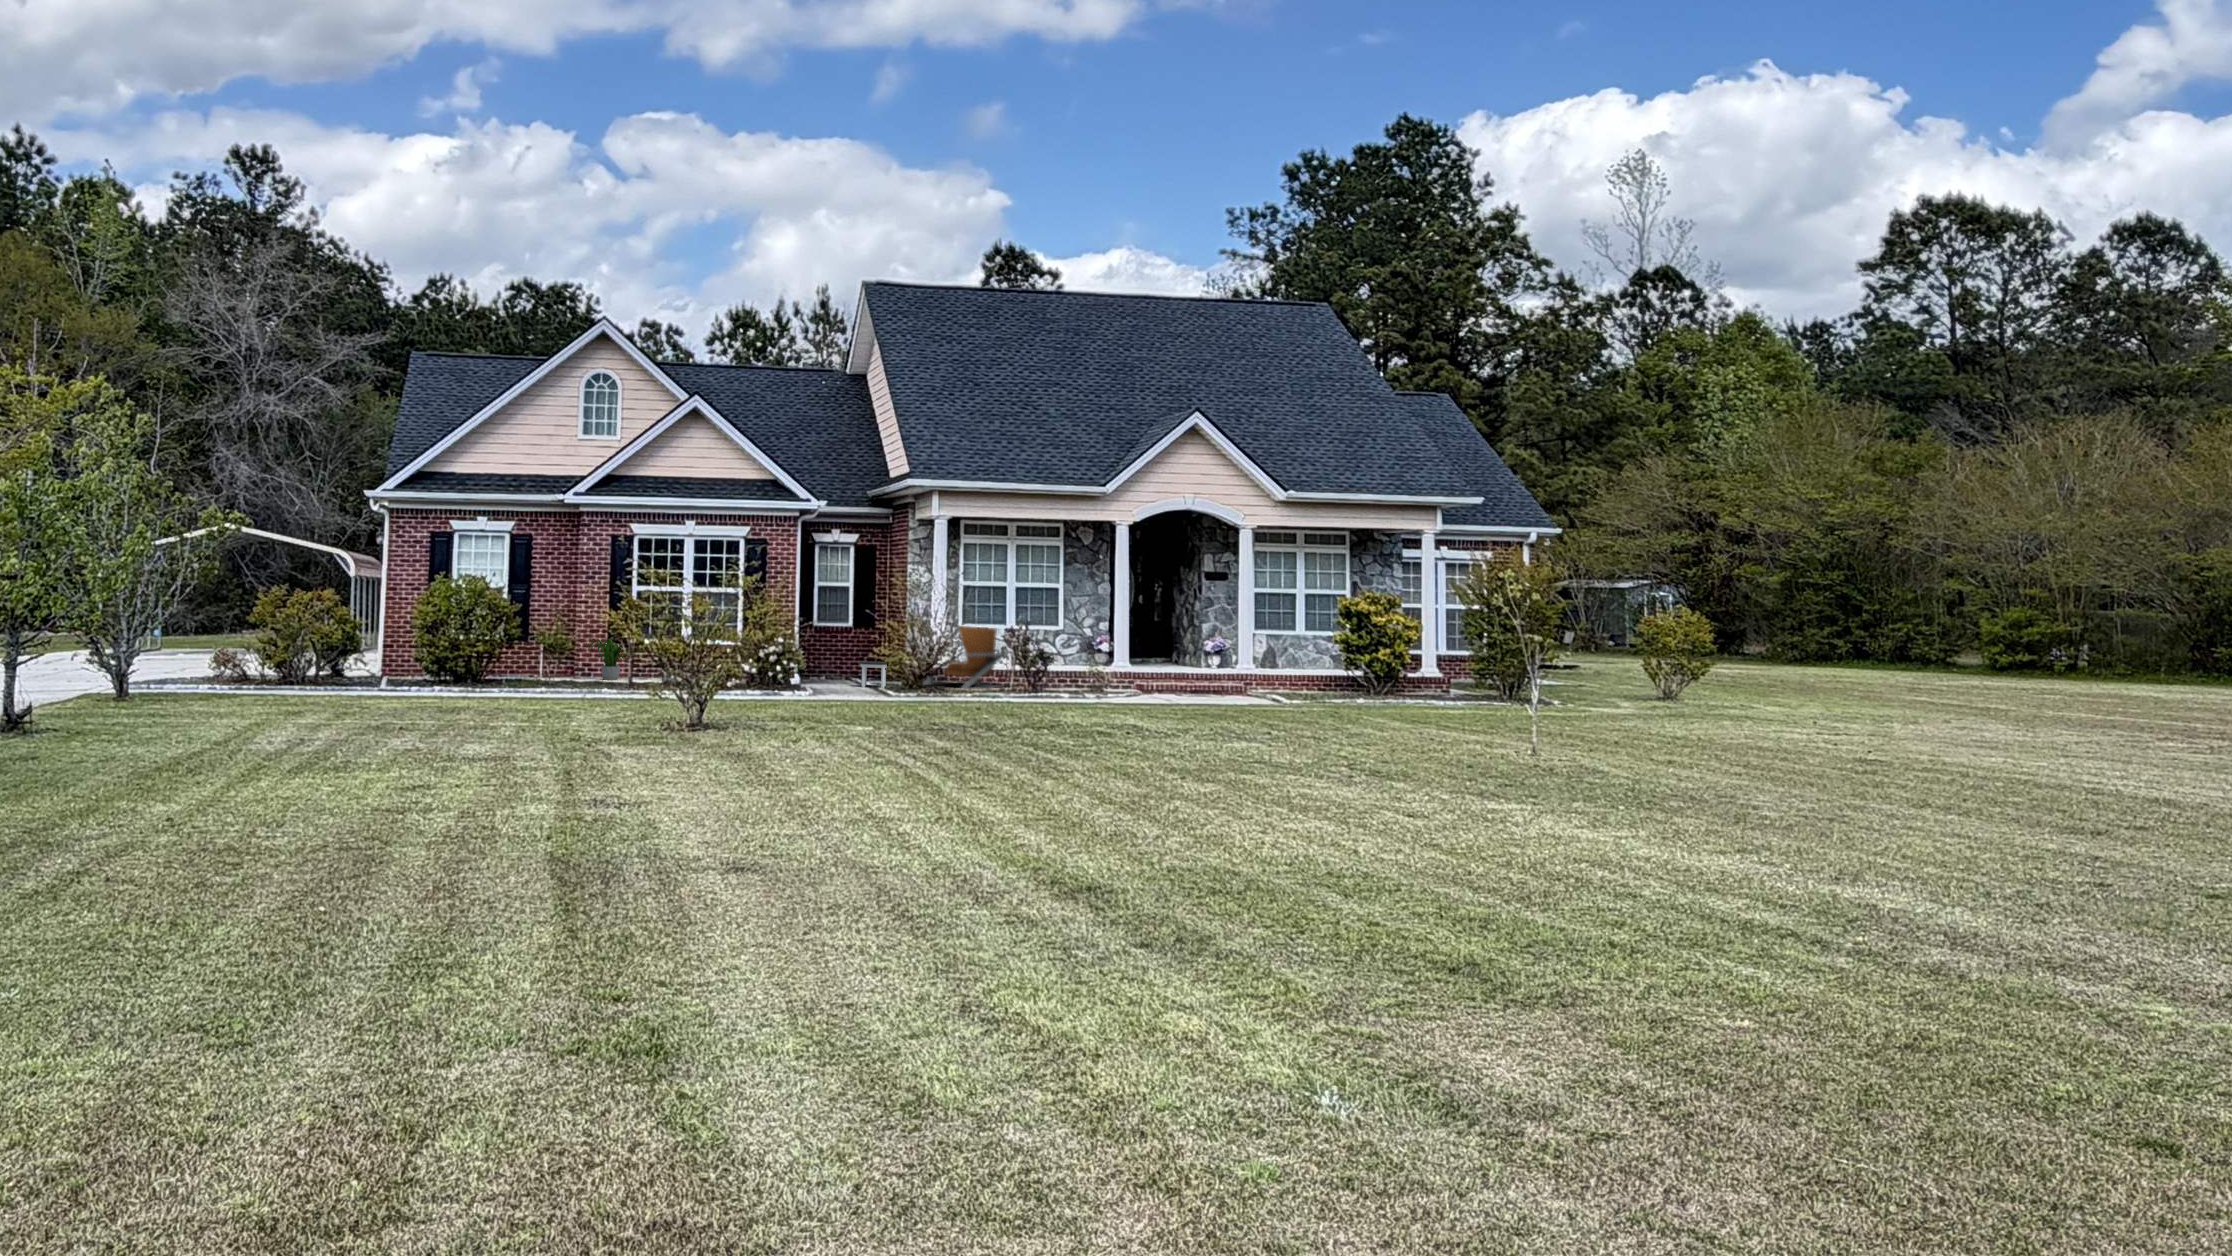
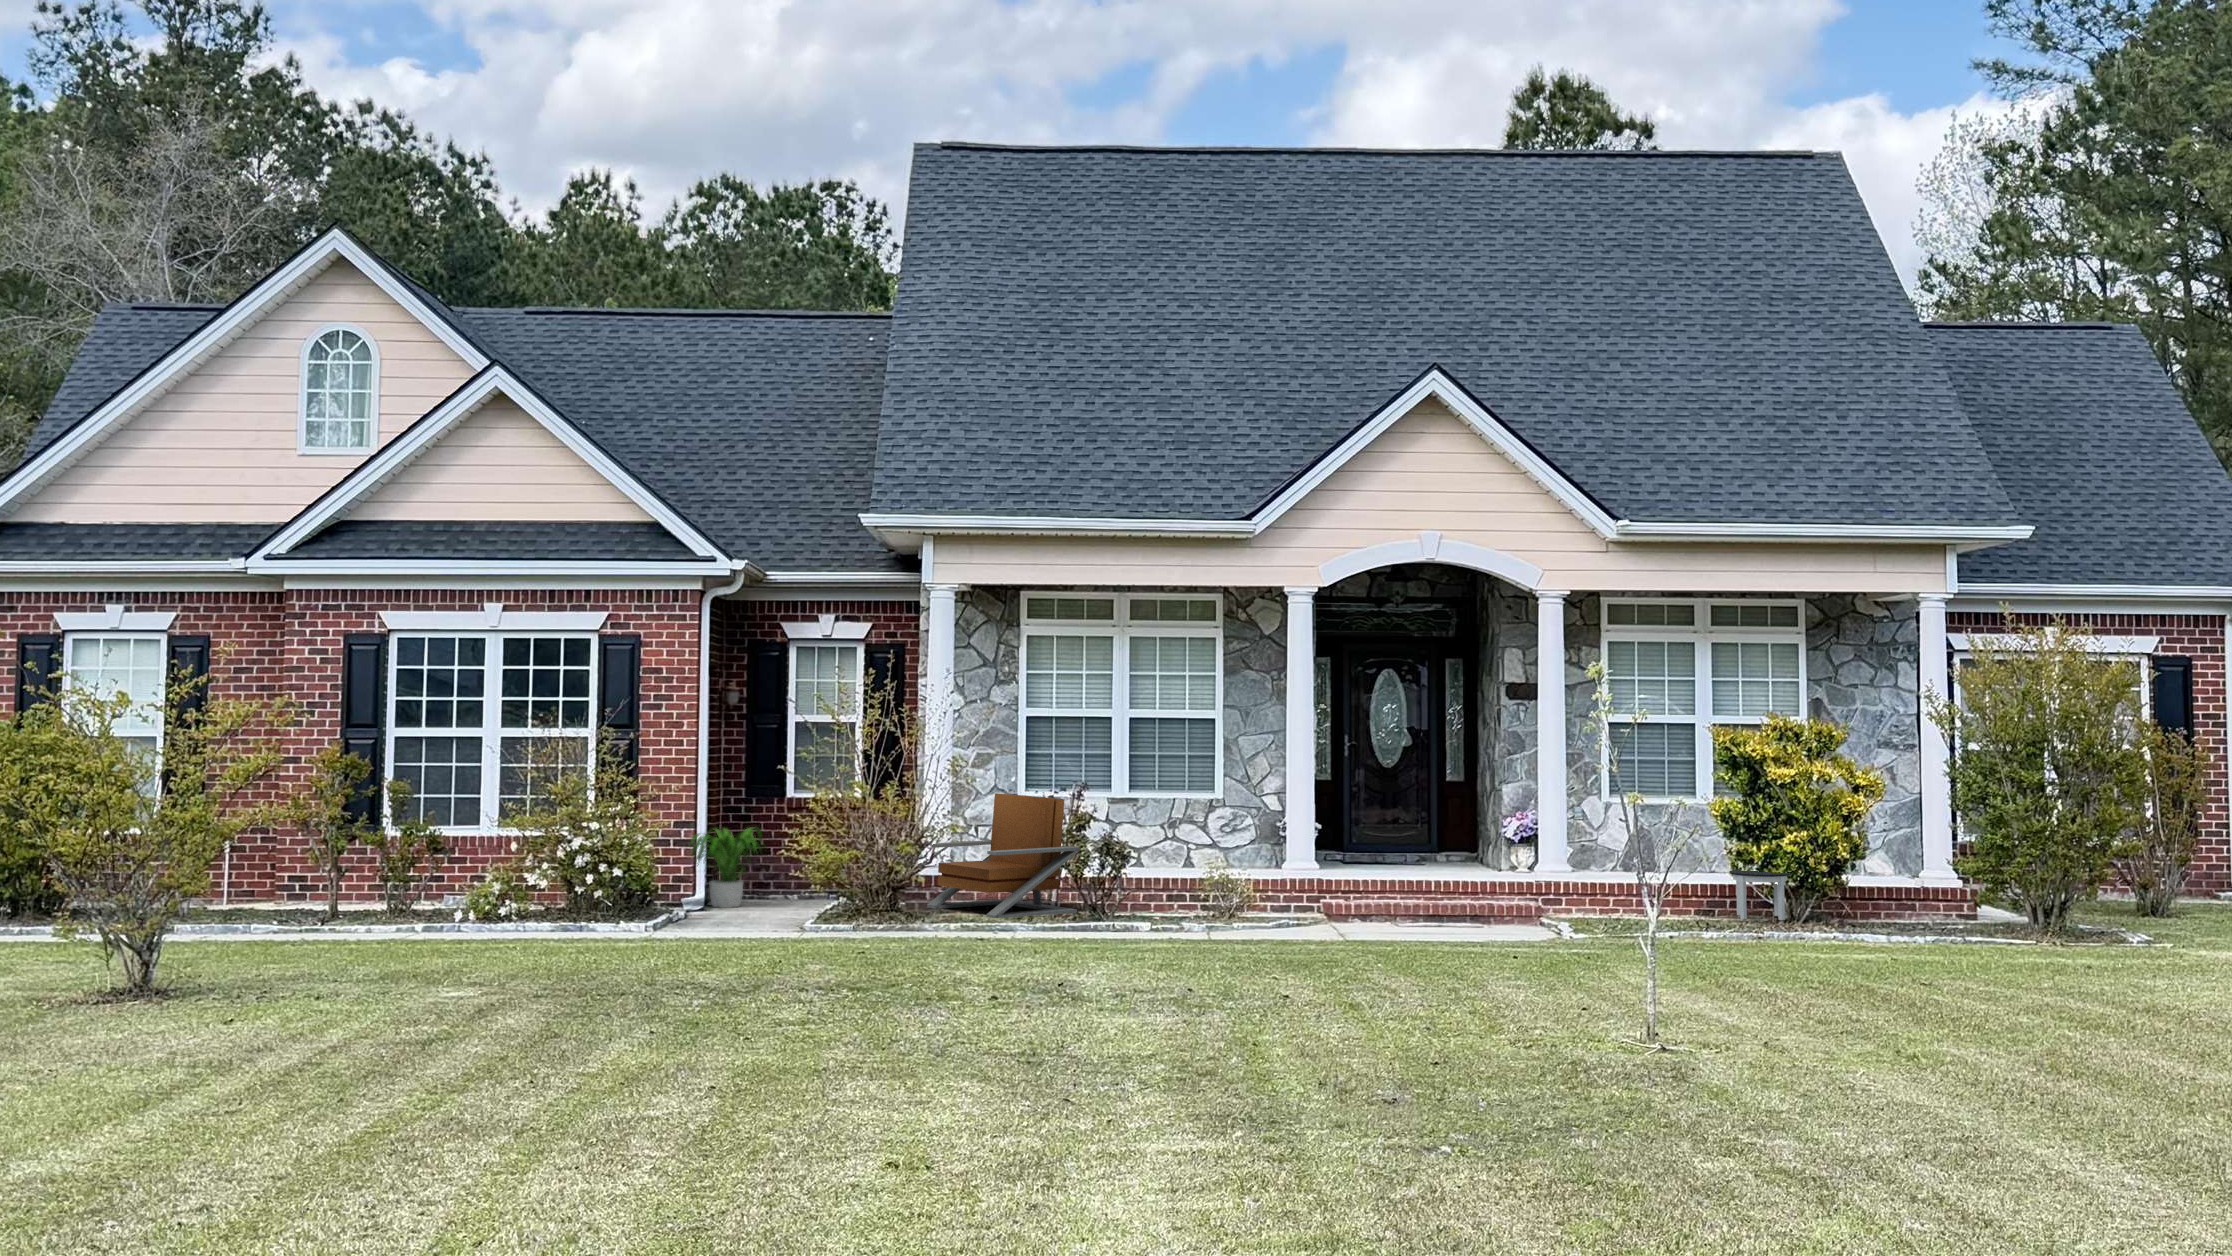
potted plant: present [586,638,626,680] -> present [690,827,764,908]
round table: present [859,662,887,688] -> present [1729,870,1790,920]

